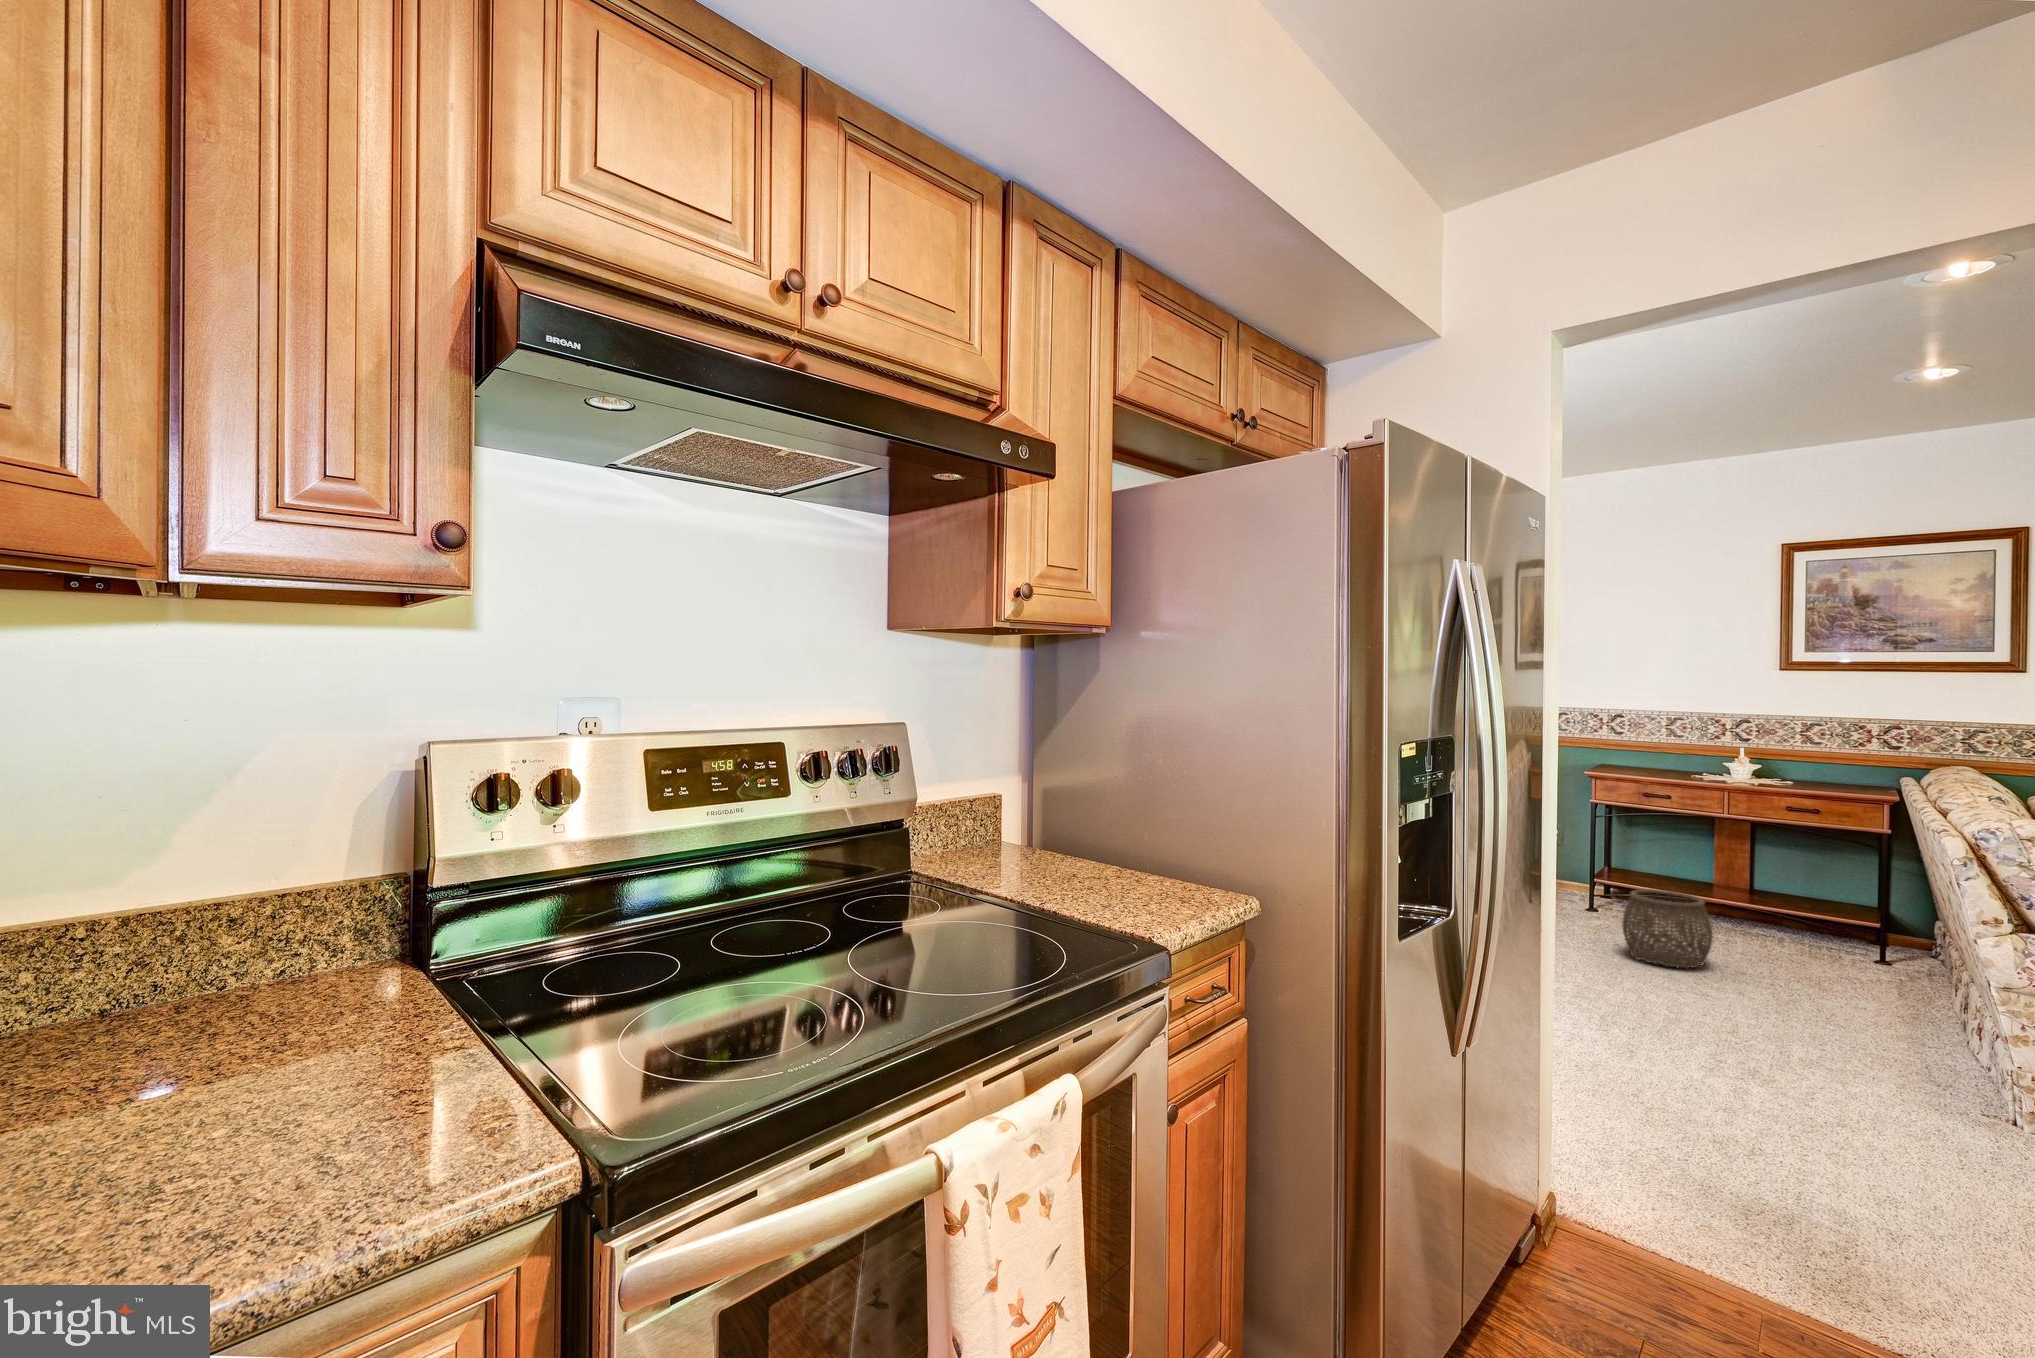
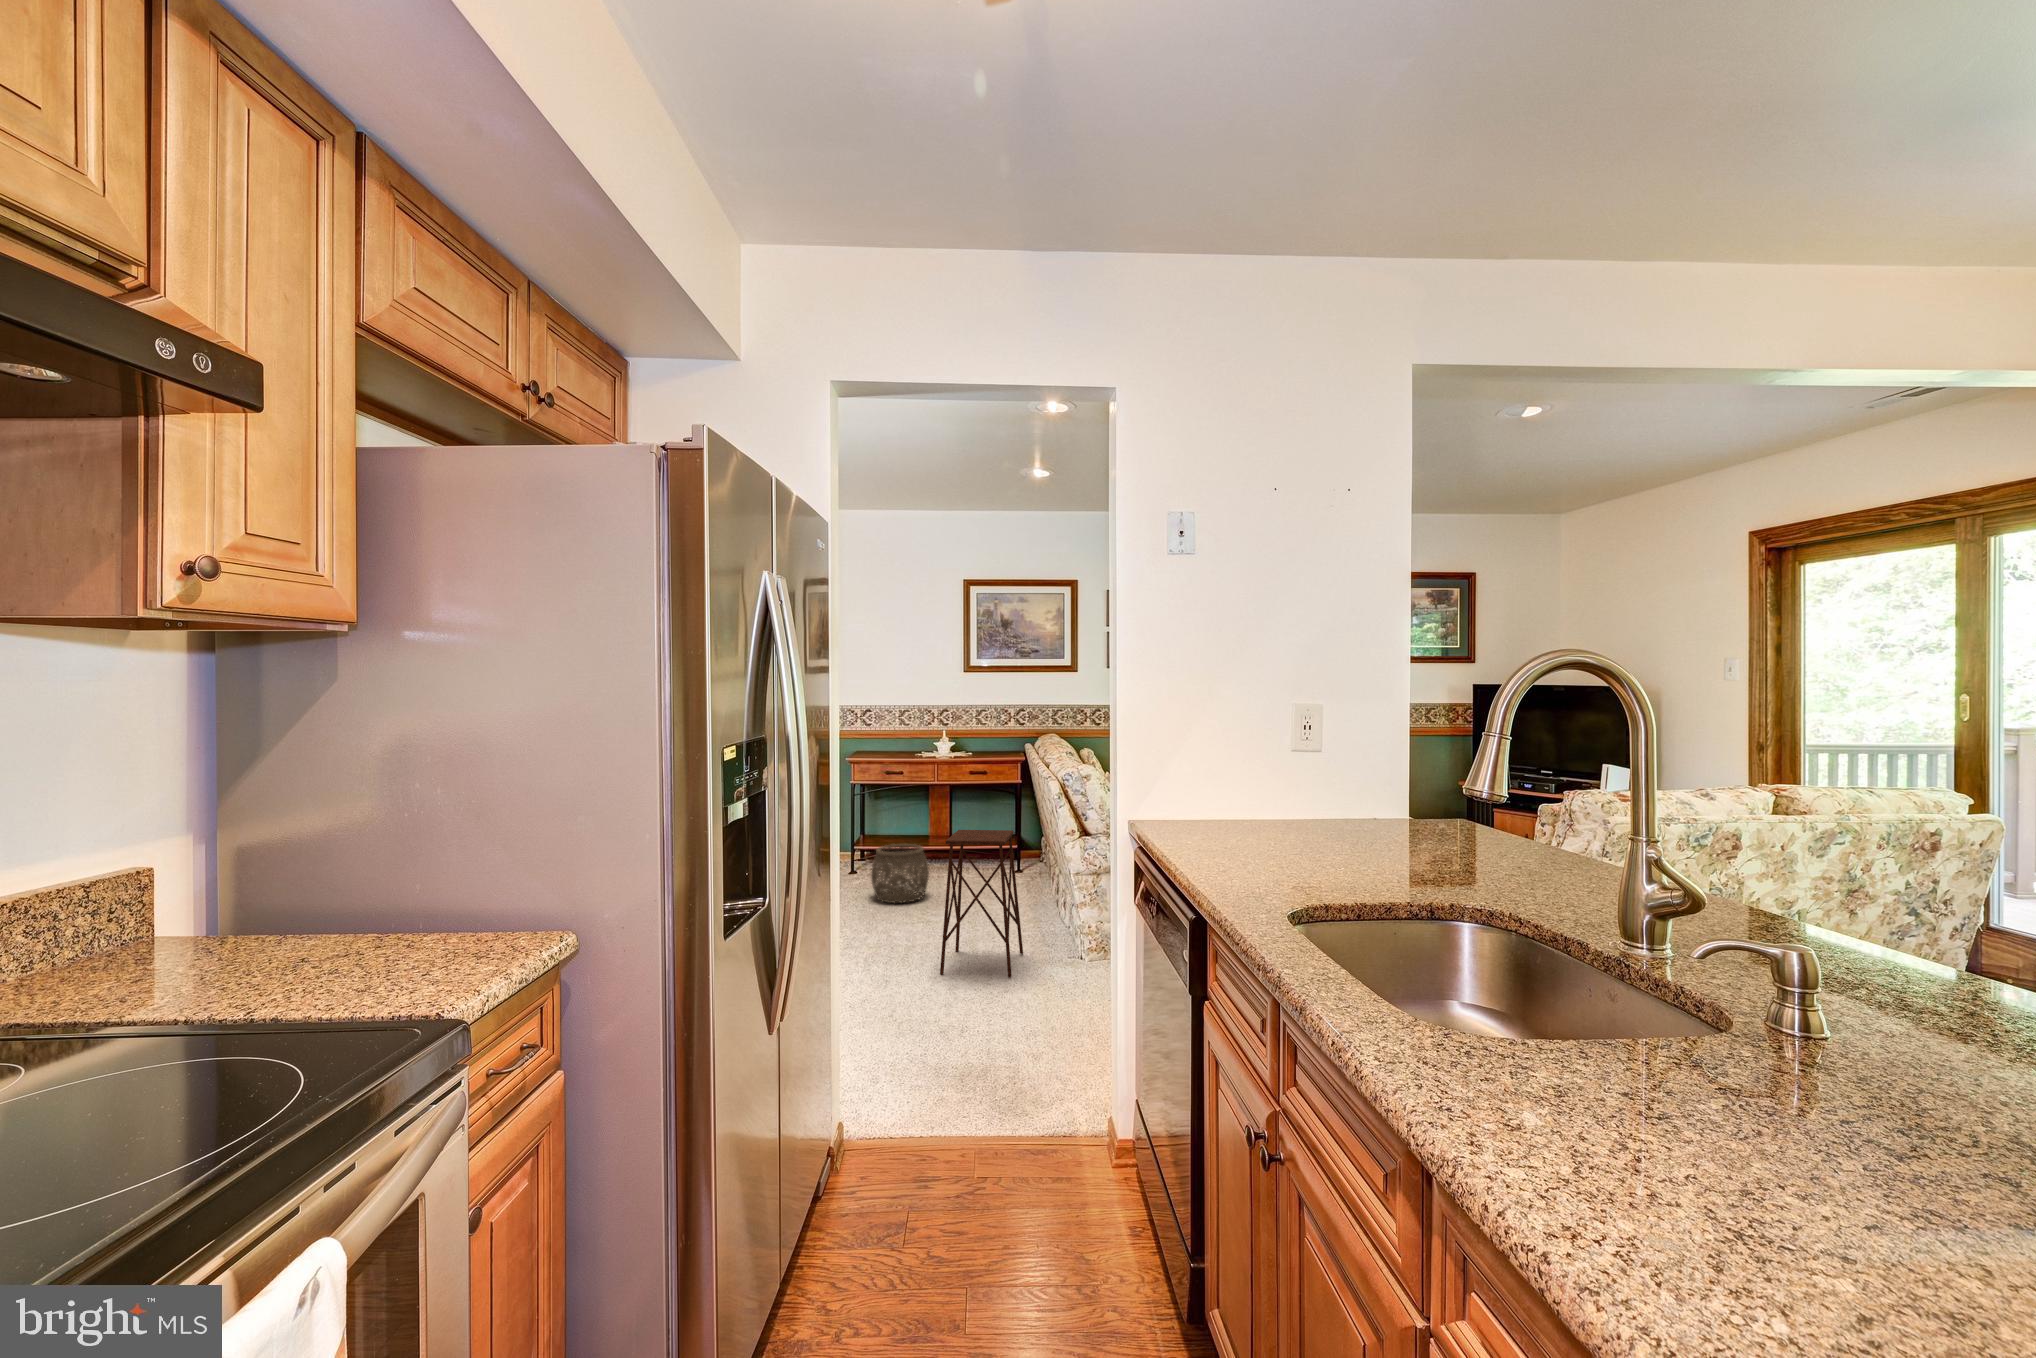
side table: none [1717,884,1873,1106] -> present [940,830,1023,978]

